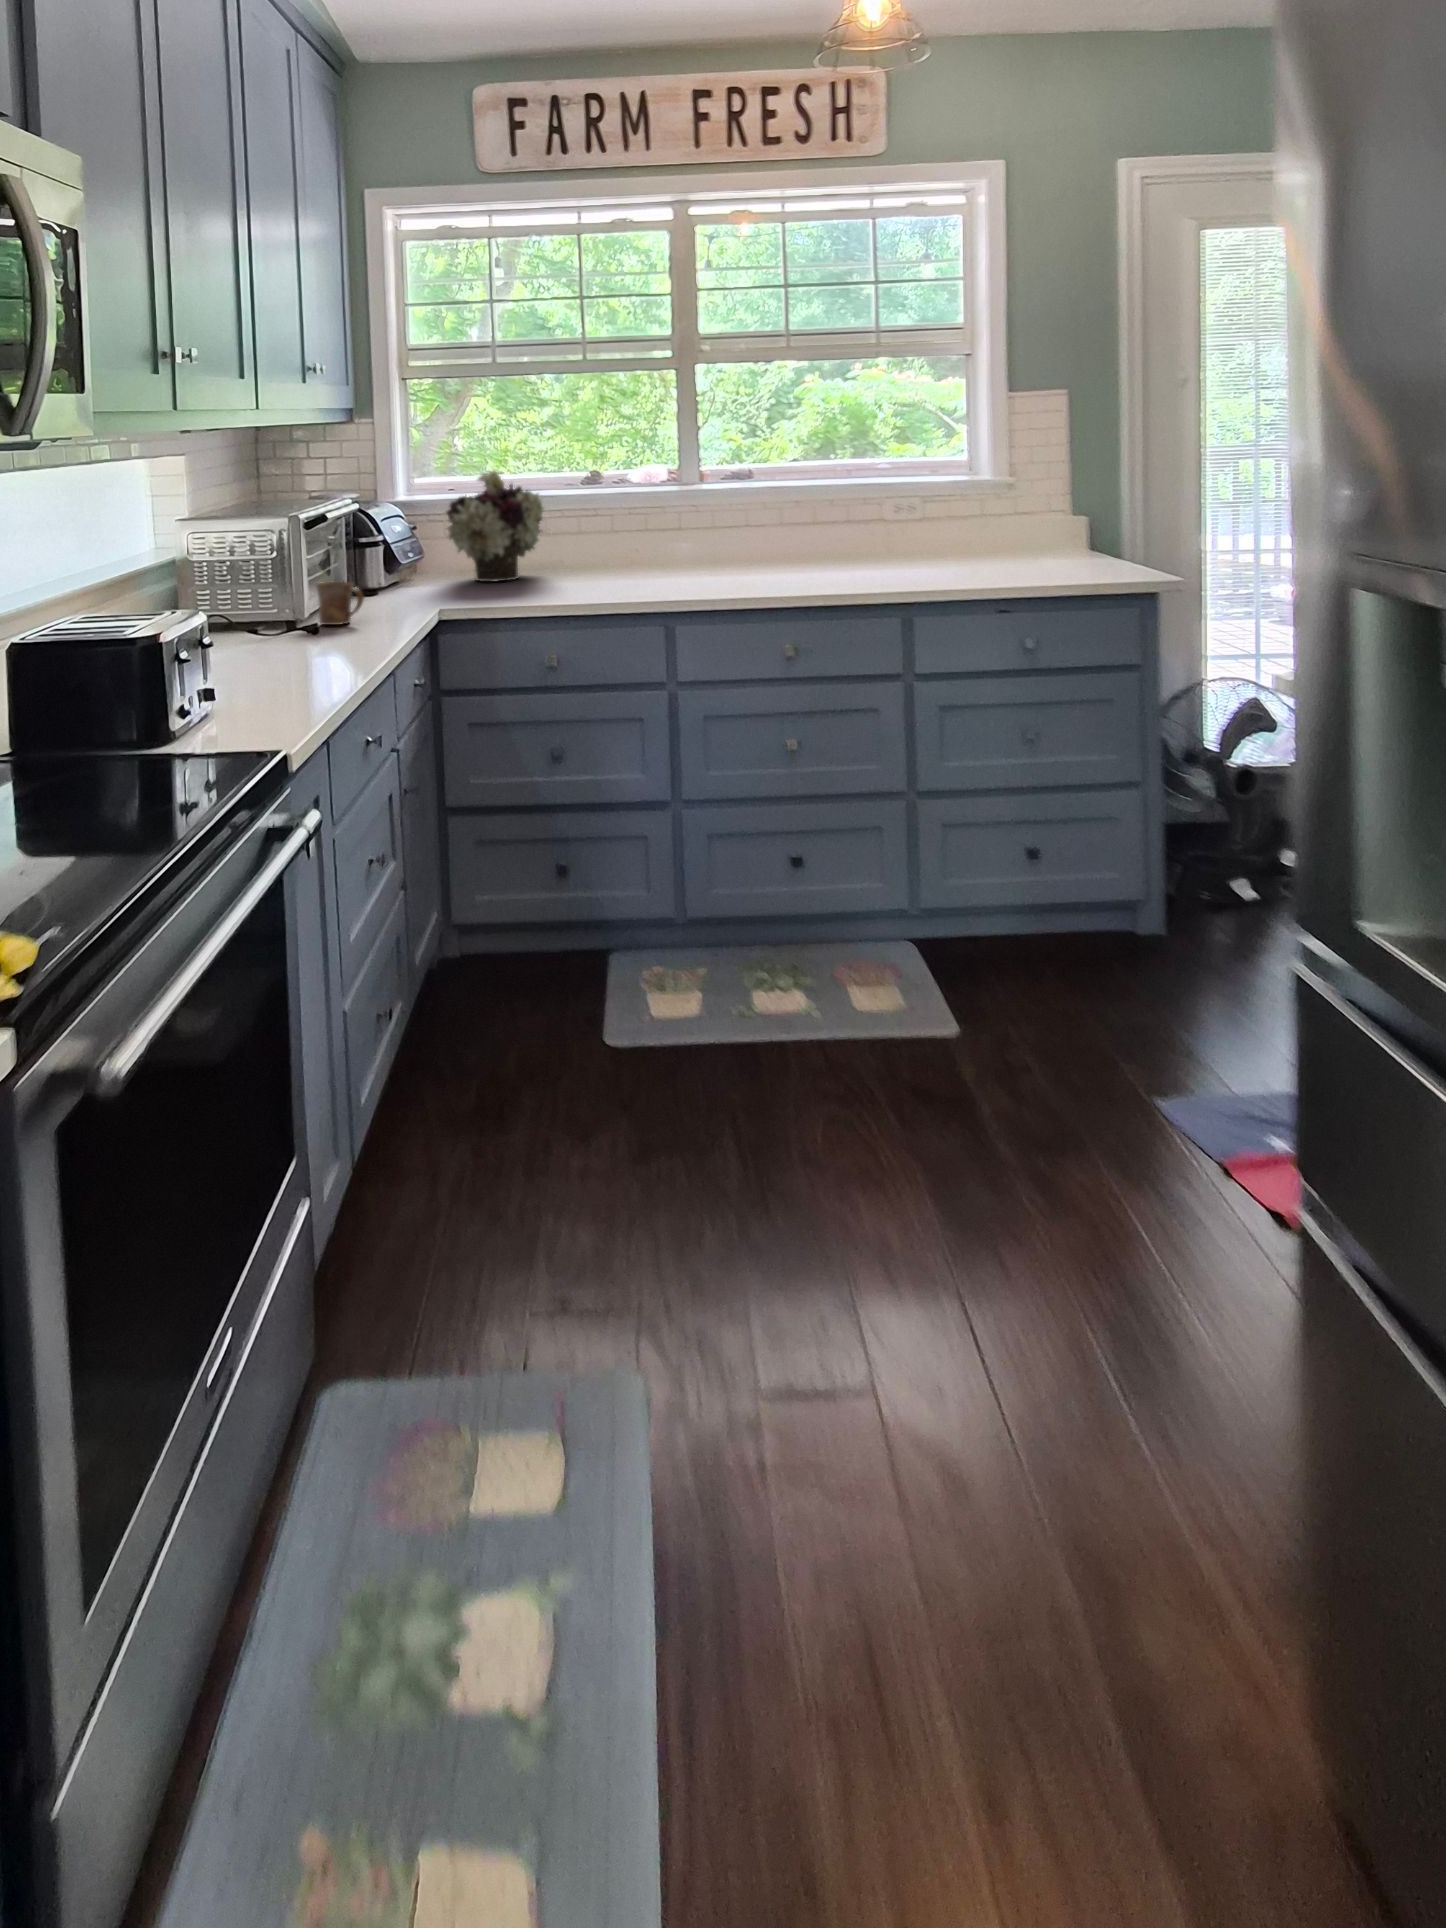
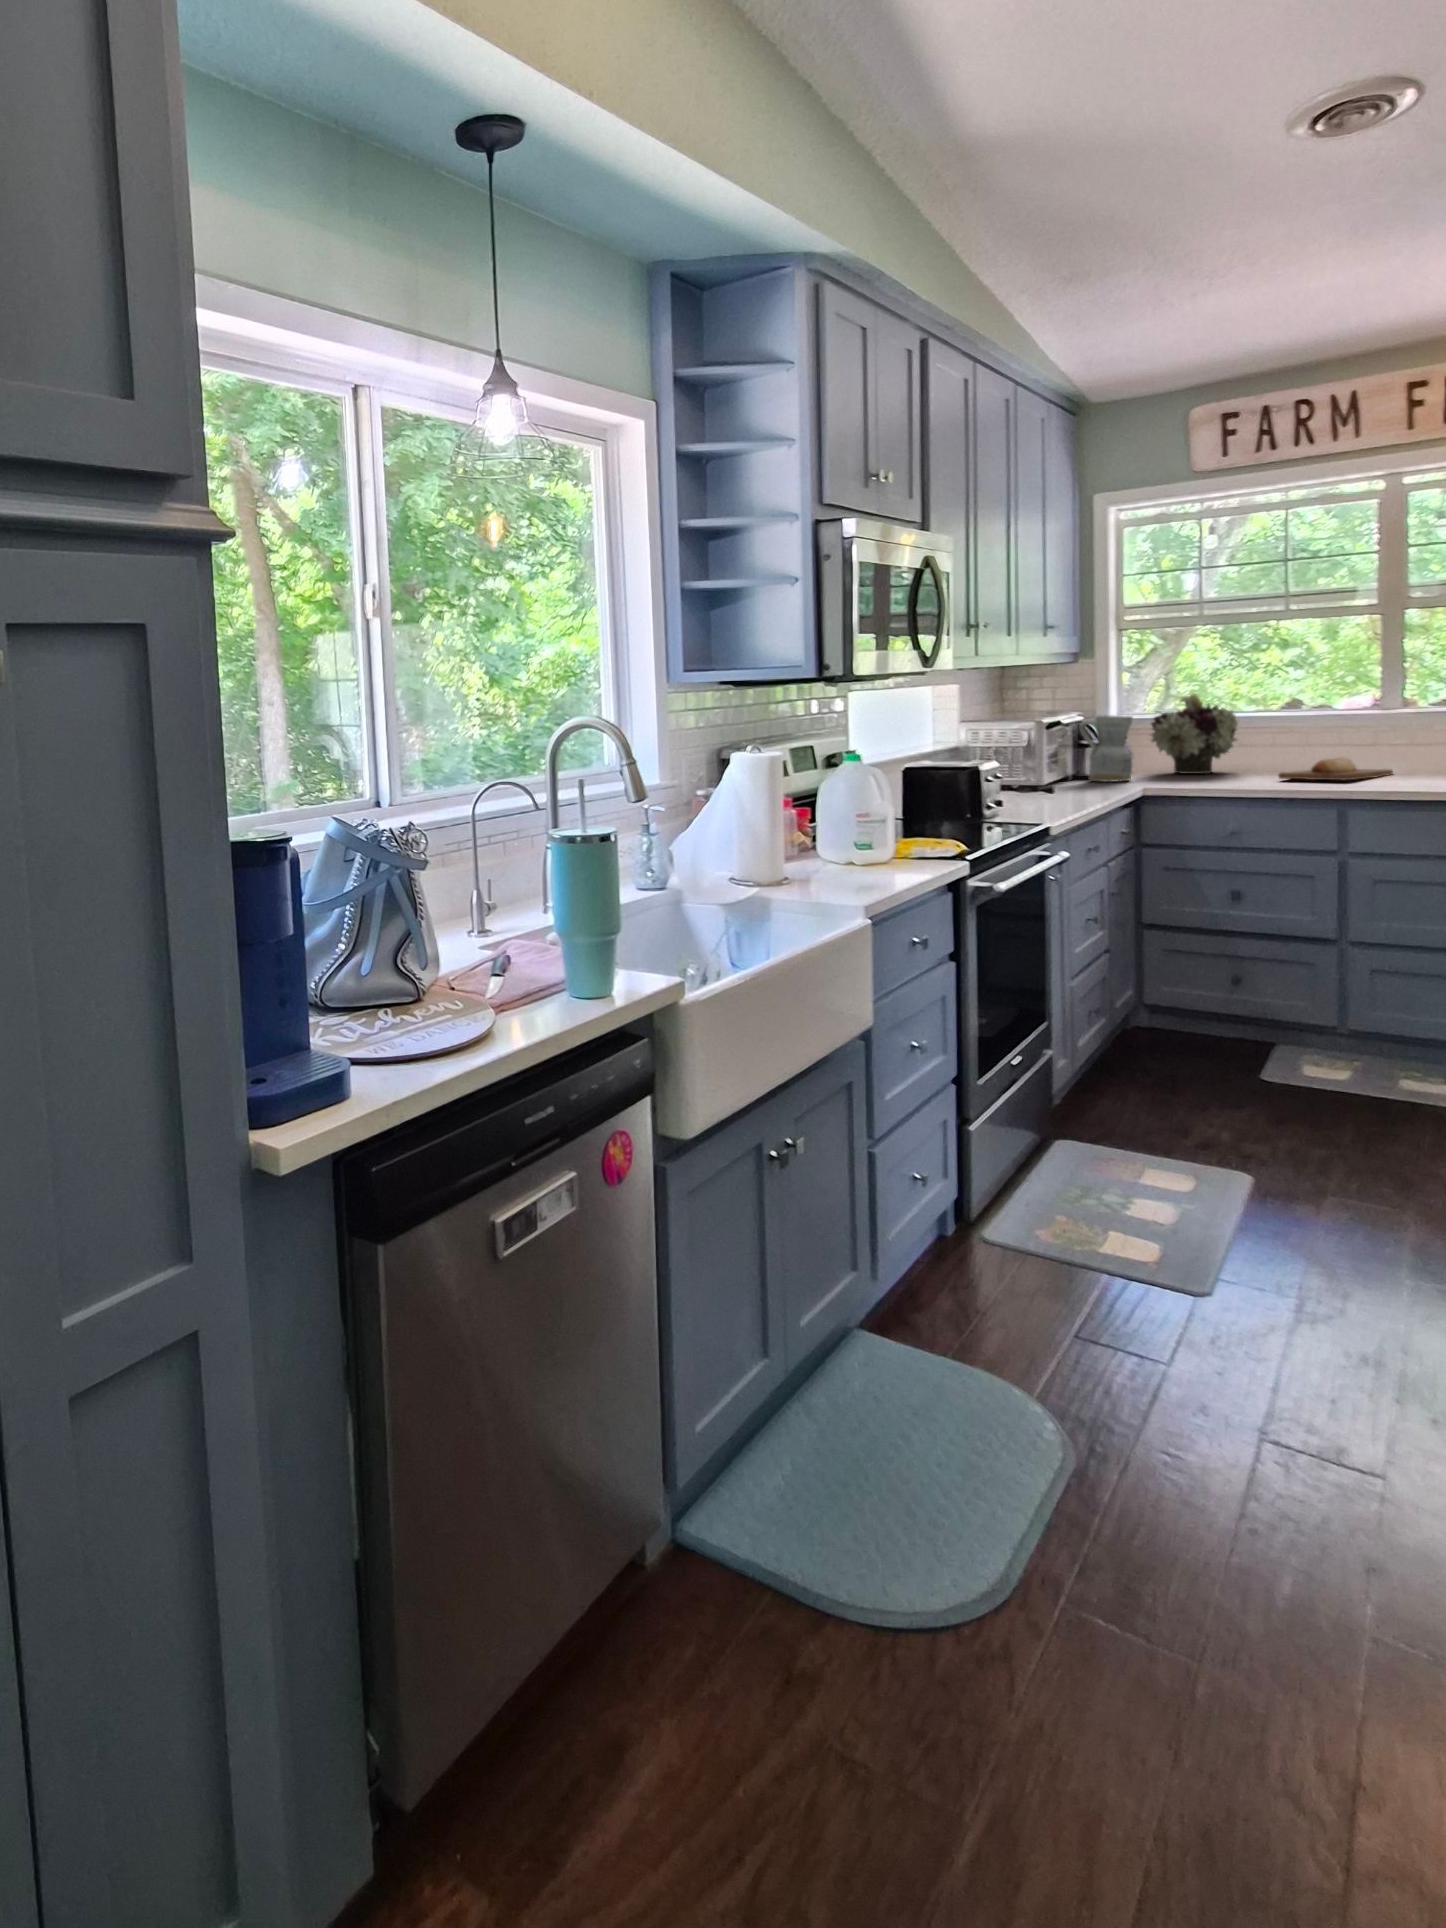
ceramic pitcher: none [357,504,427,605] -> present [1079,715,1132,782]
bread loaf: none [598,556,704,592] -> present [1278,758,1393,780]
mug: present [316,582,364,625] -> none [1048,762,1082,787]

